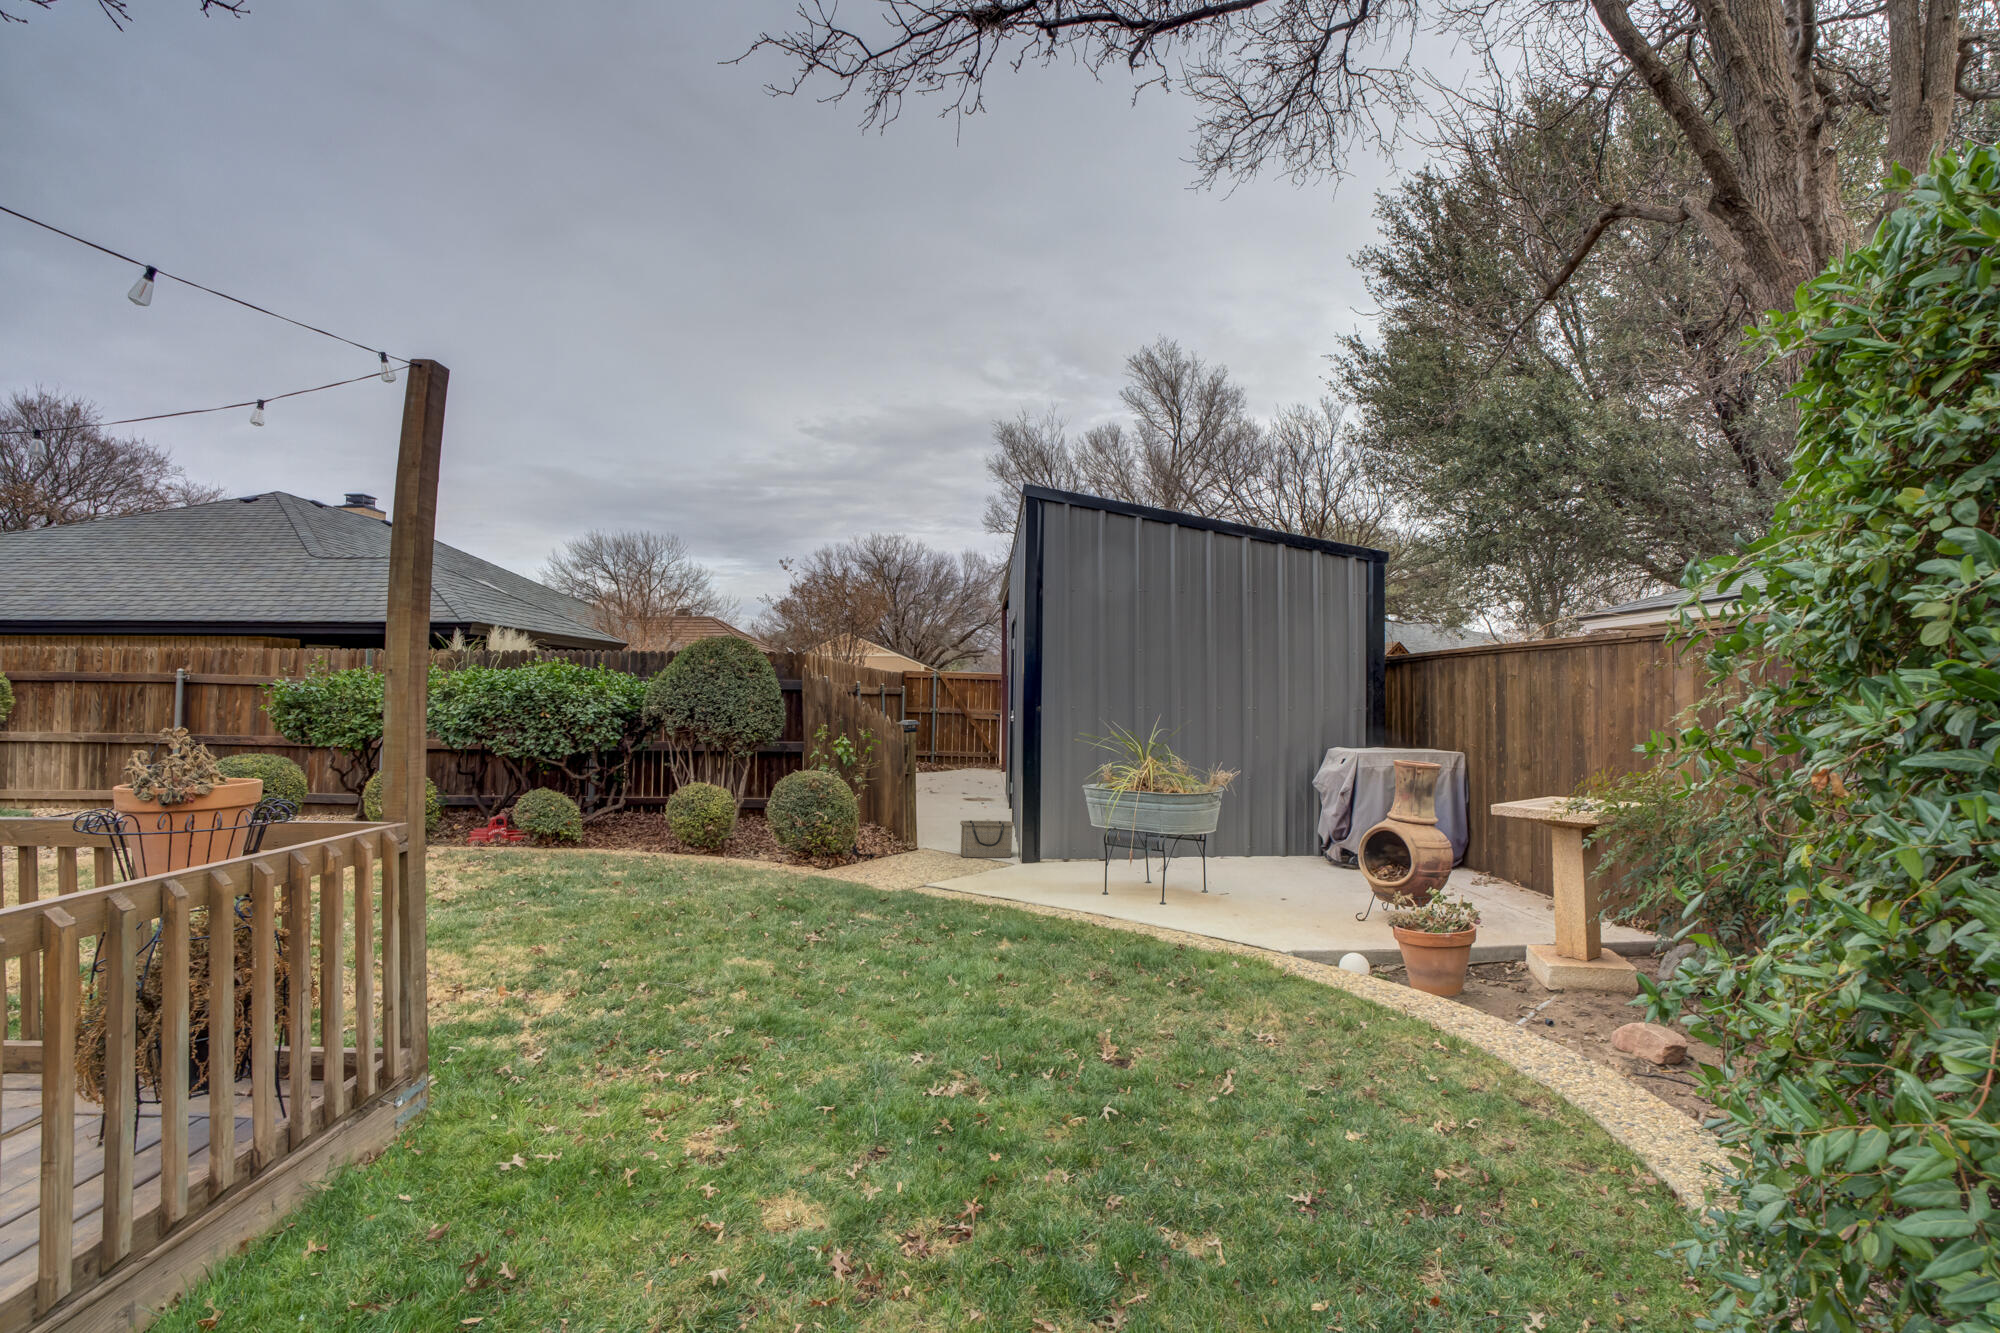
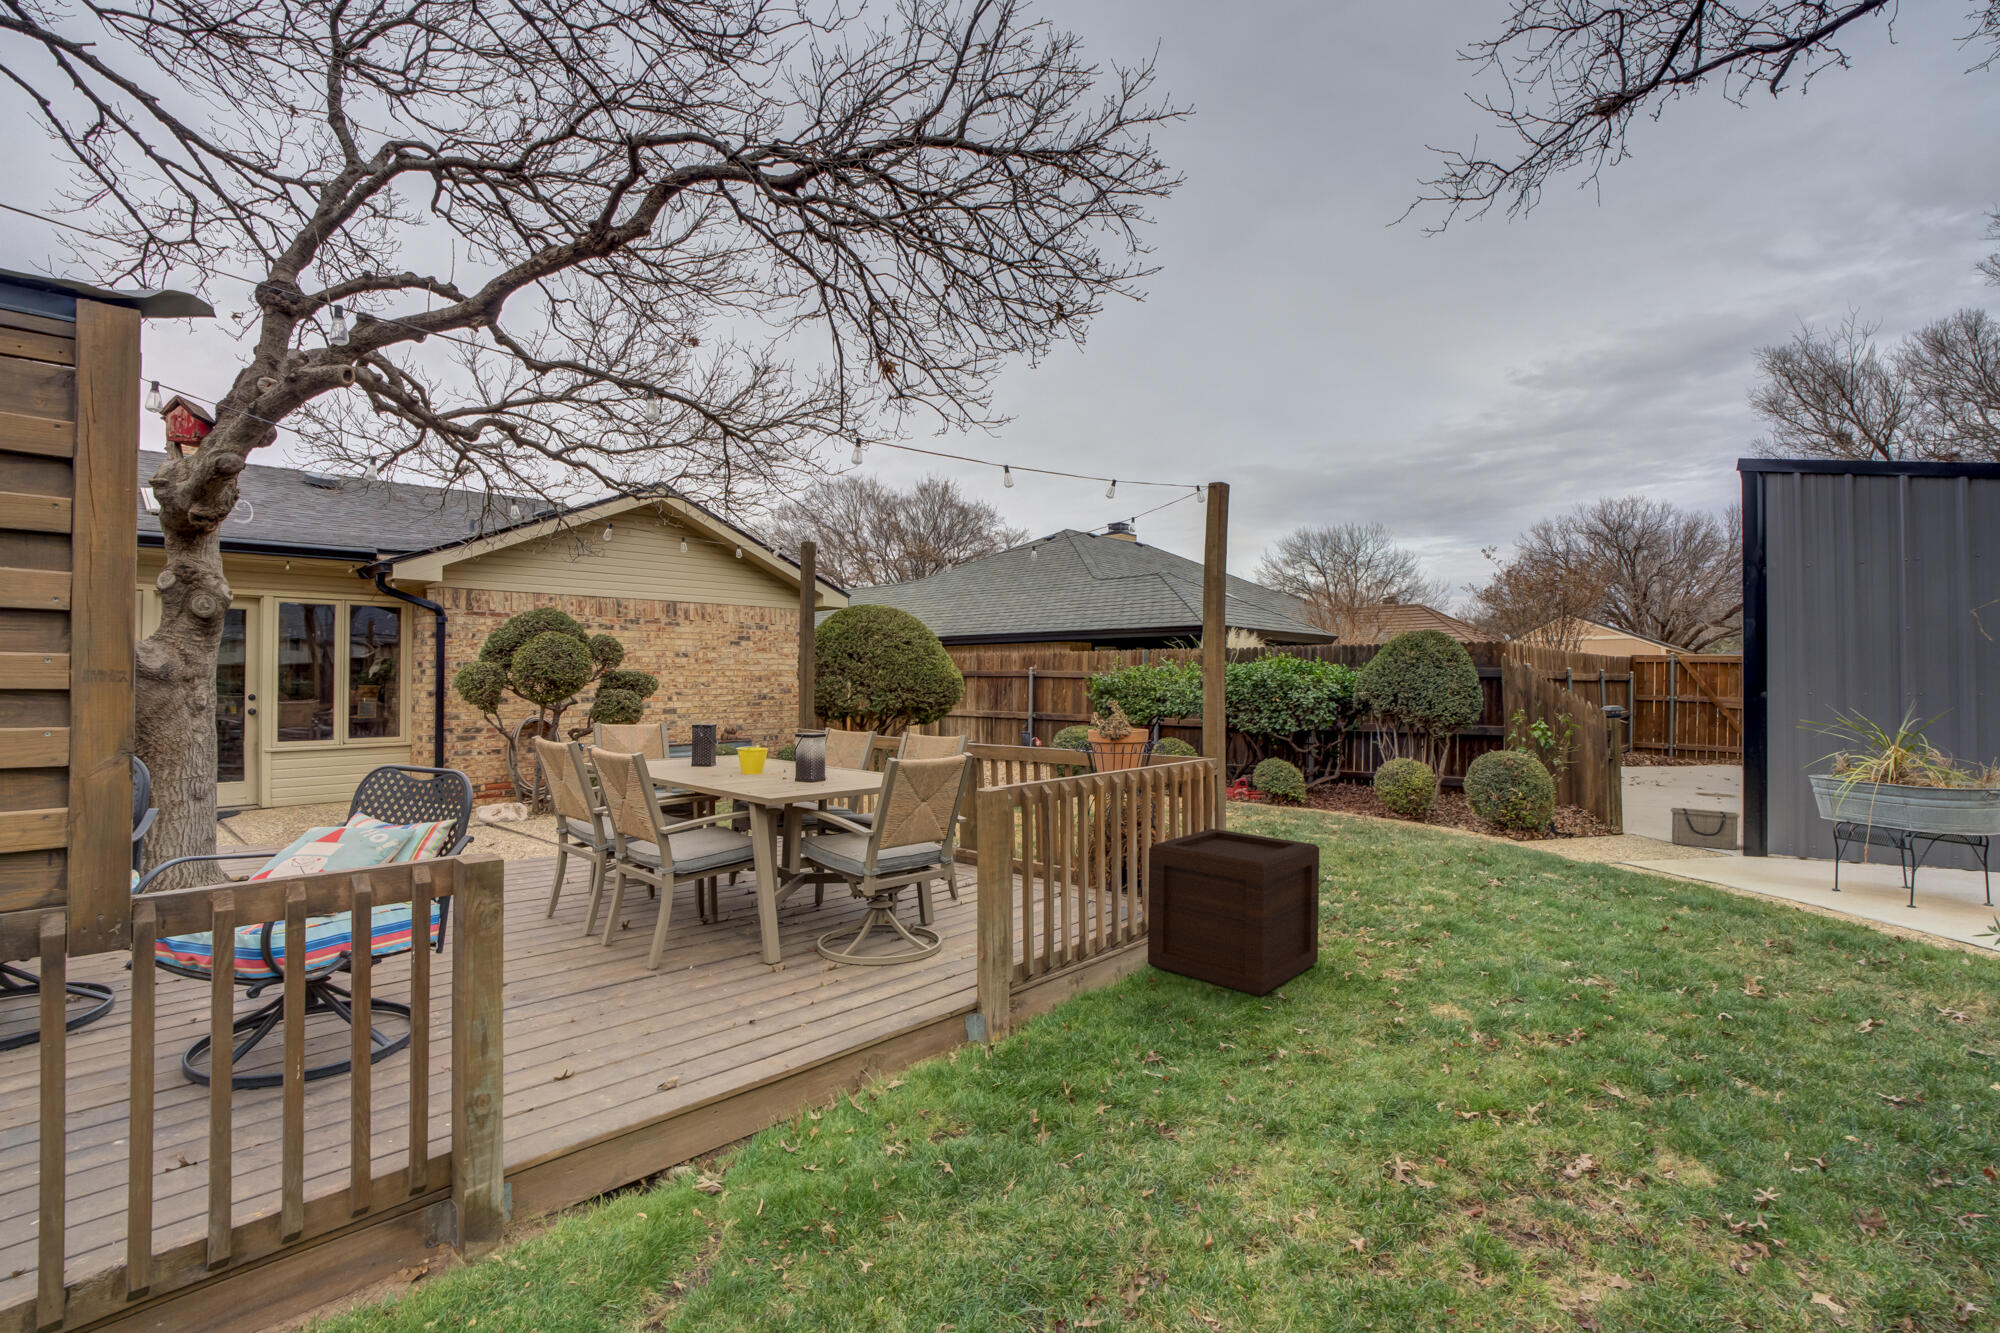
wooden crate: none [220,940,588,1261] -> present [1148,829,1319,996]

